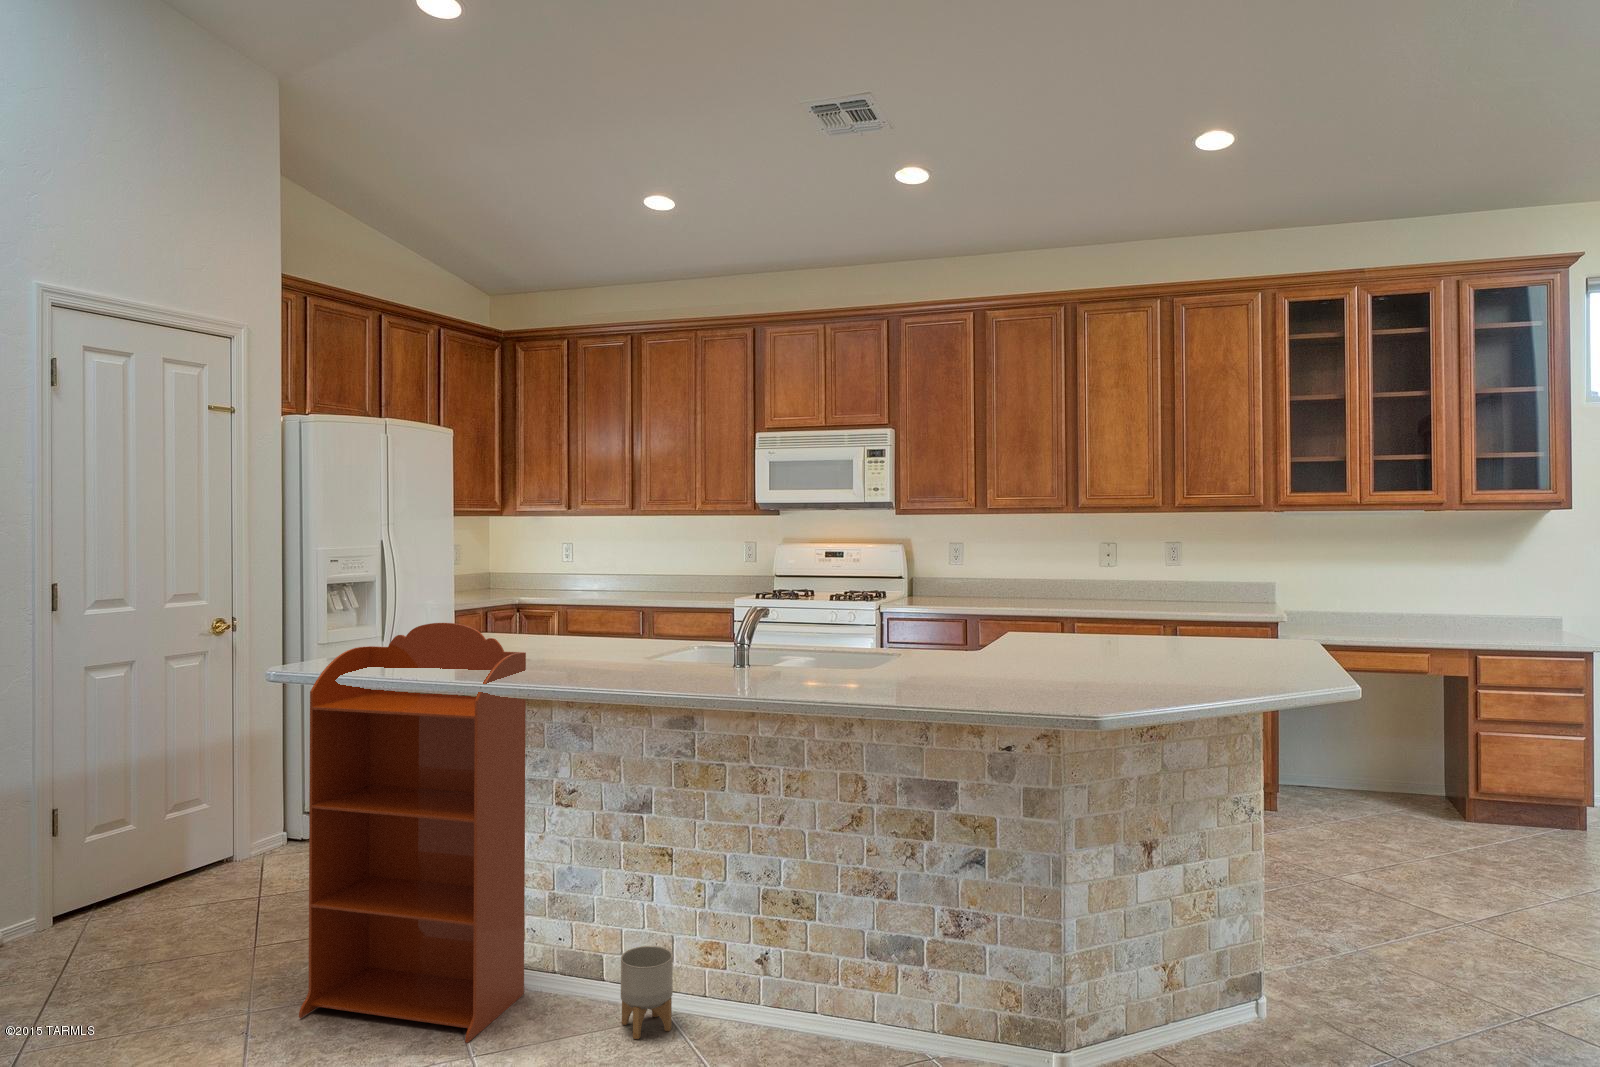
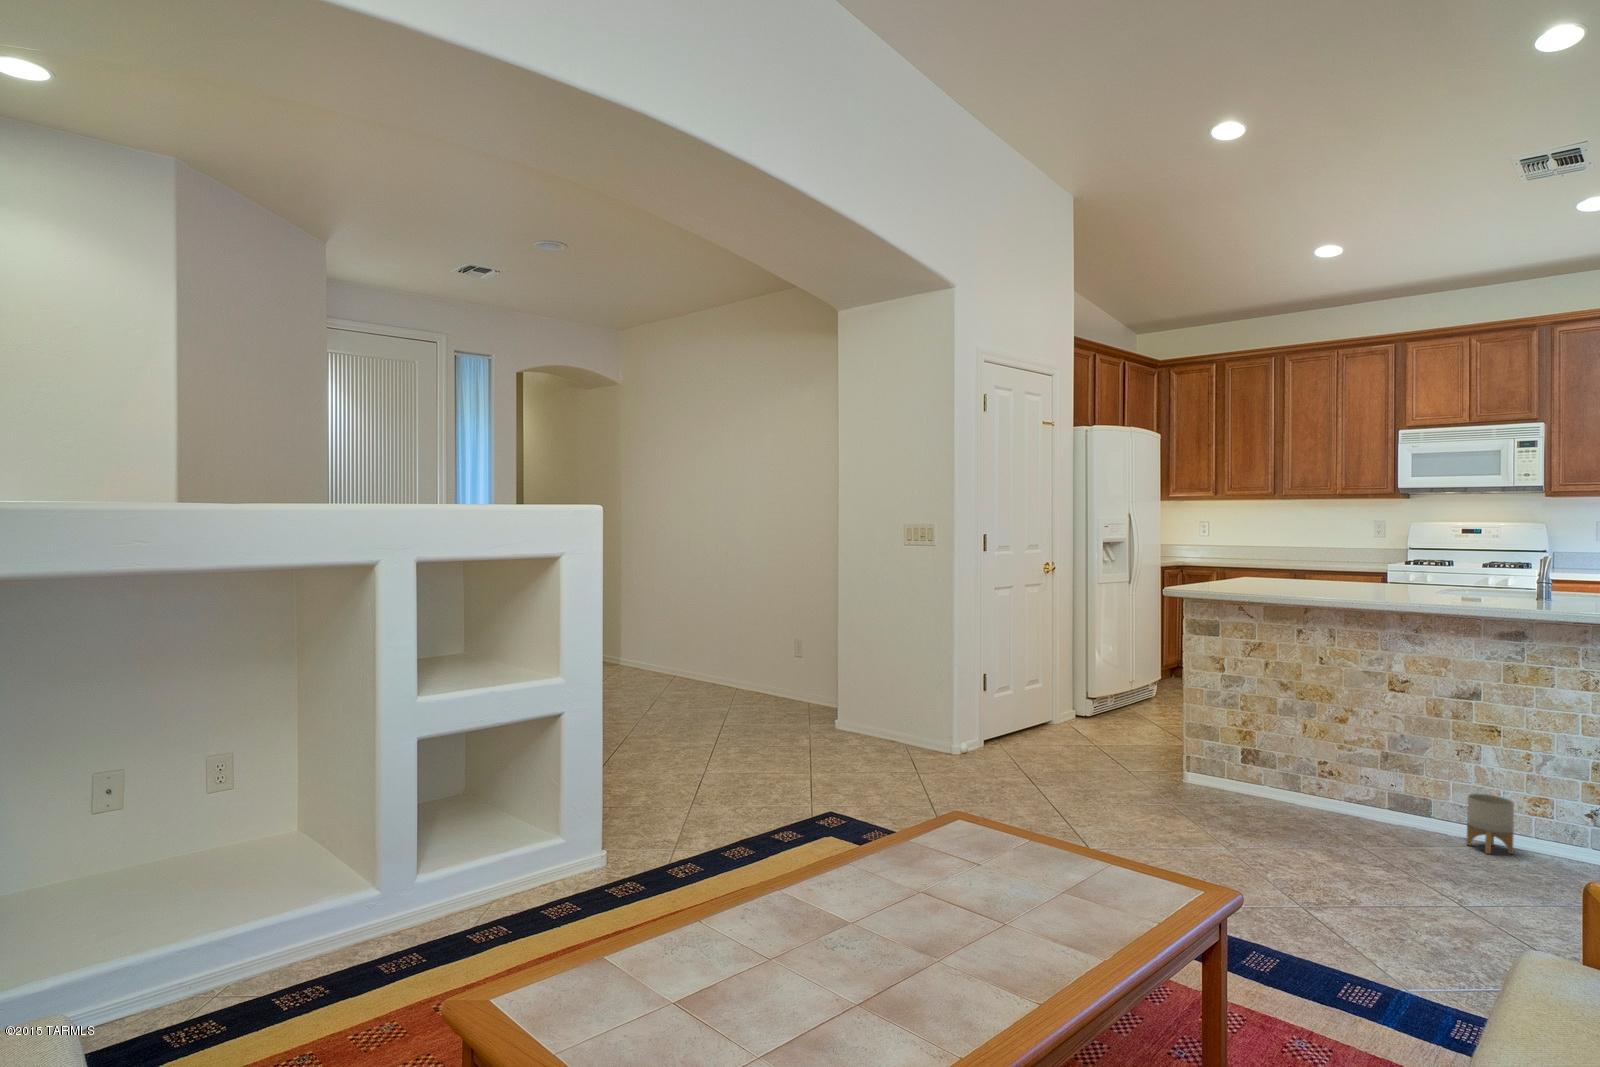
bookcase: present [299,623,526,1043] -> none [1210,562,1368,836]

